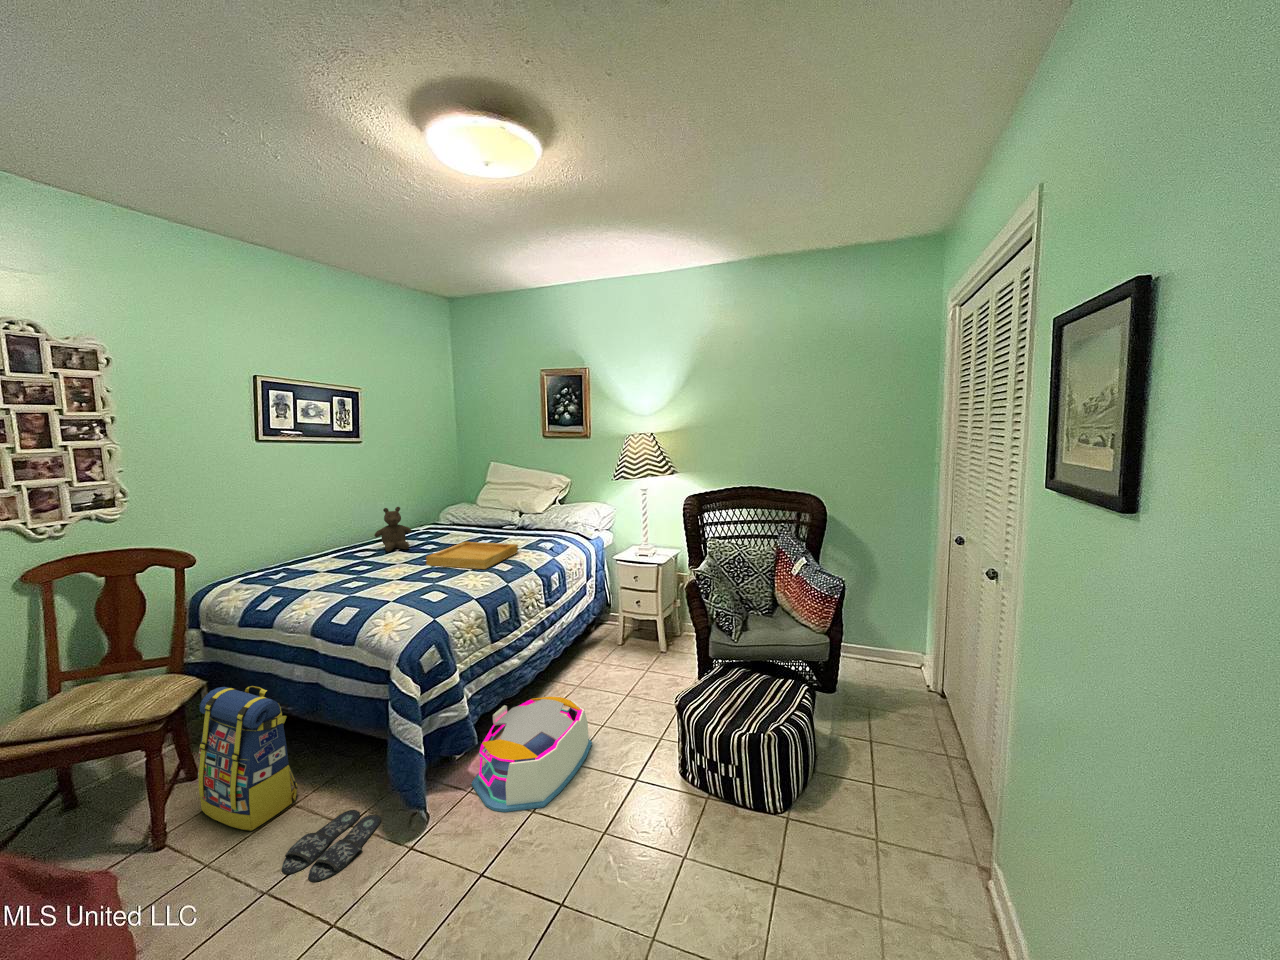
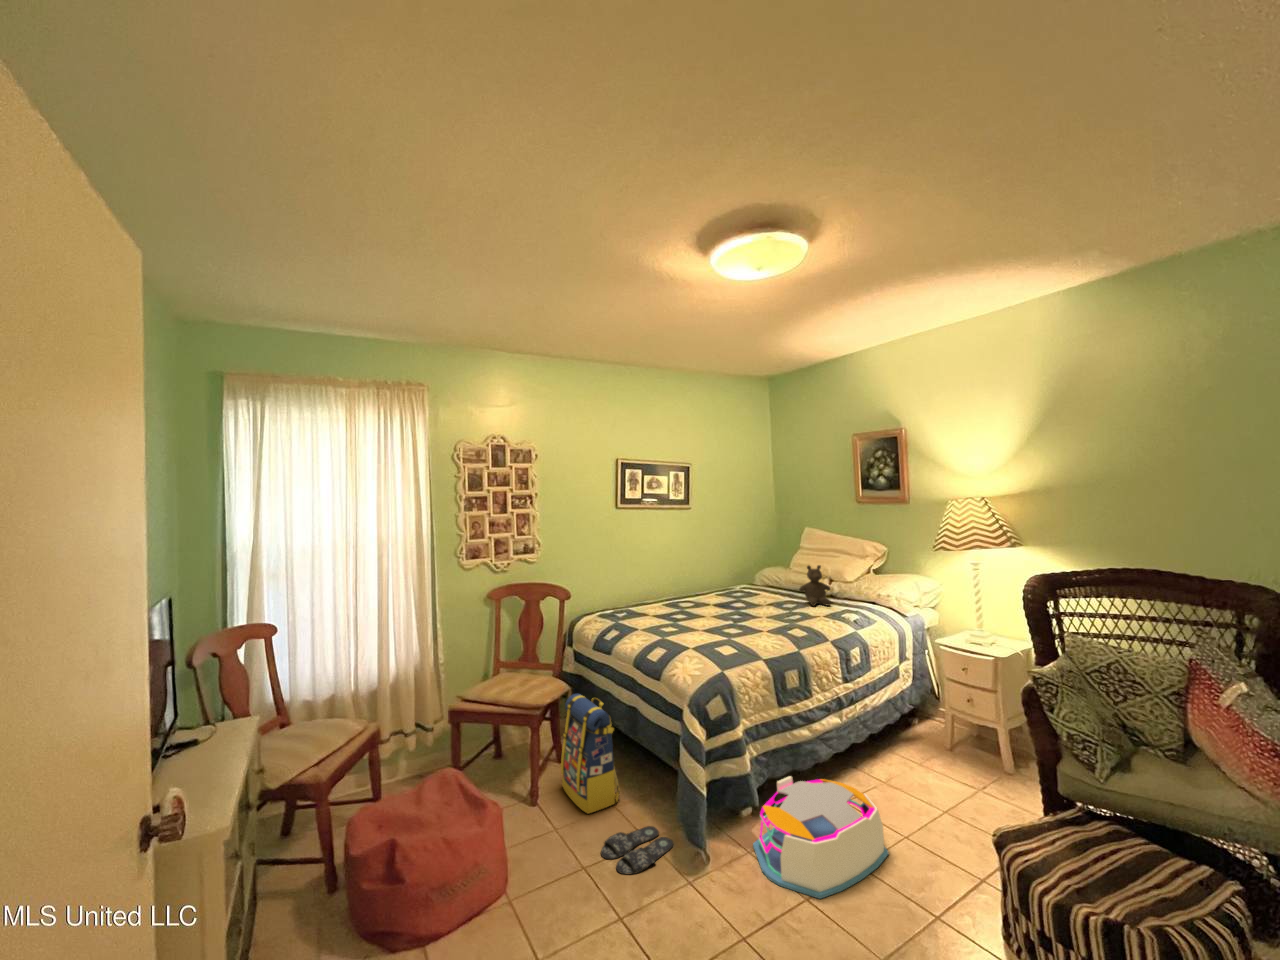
teddy bear: present [374,507,412,552] -> present [799,565,831,606]
tray: present [426,542,518,569] -> none [729,604,818,633]

